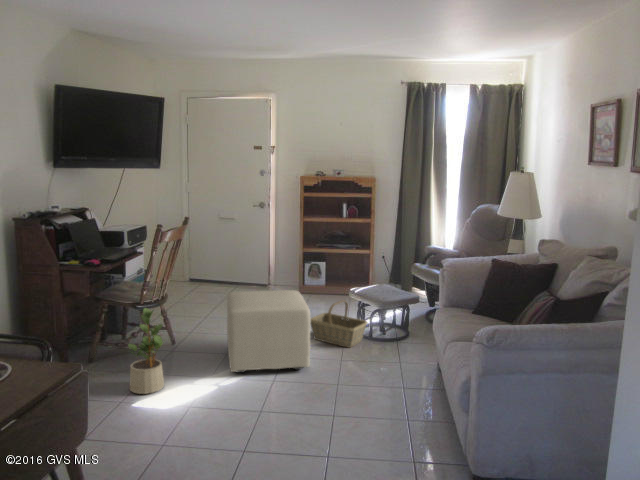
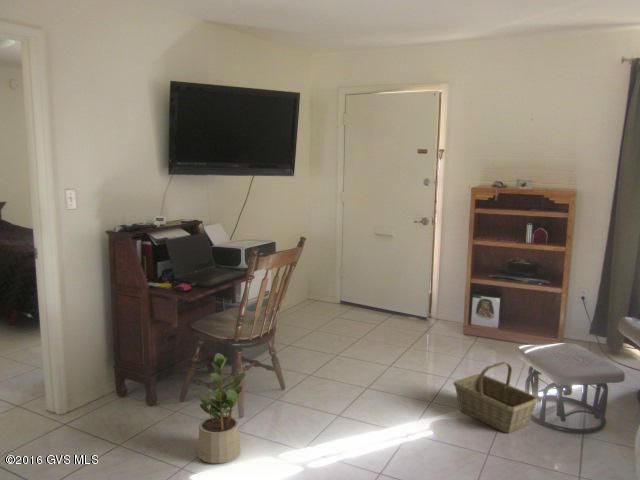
ottoman: present [227,290,310,373] -> none [325,337,439,461]

